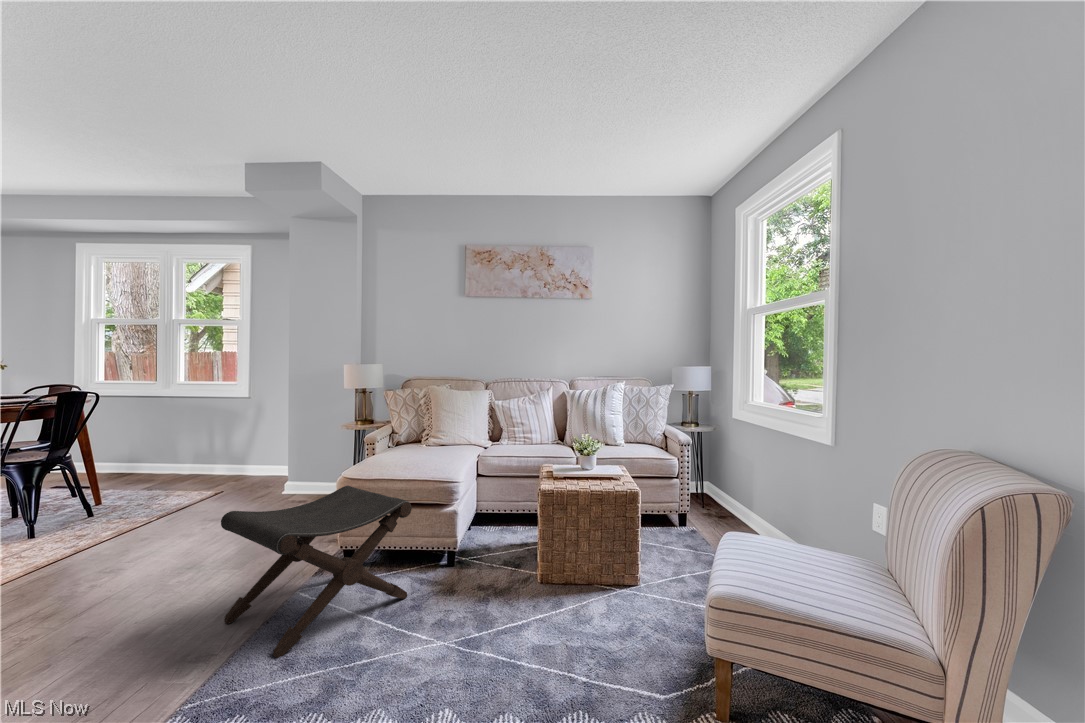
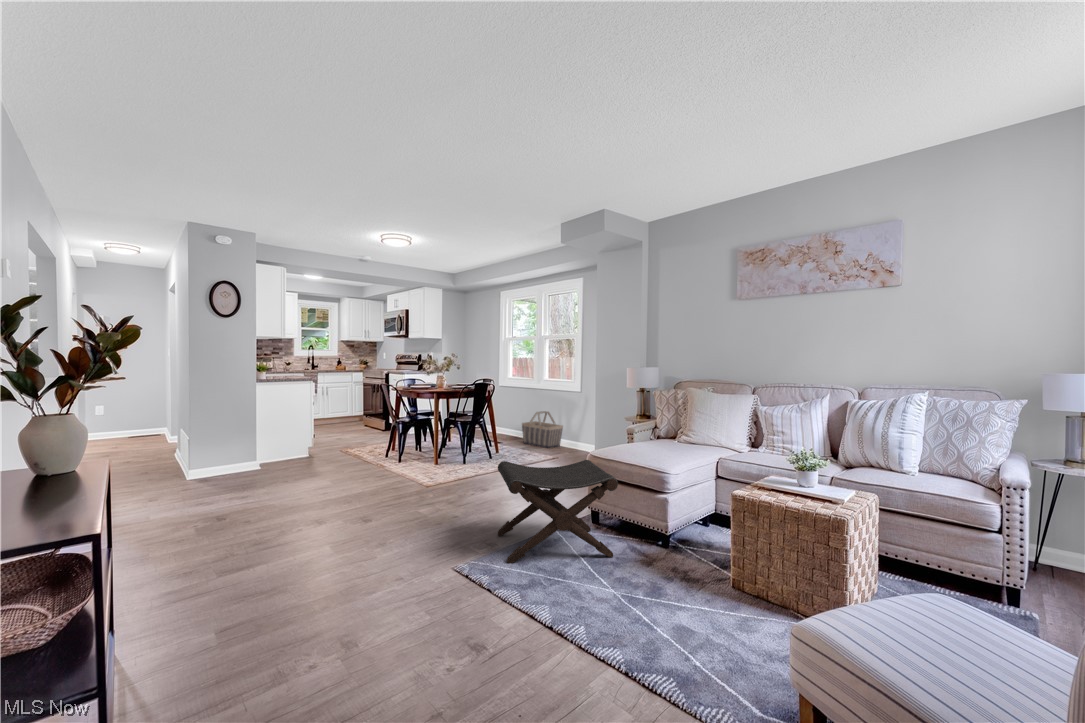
basket: none [151,431,222,482] -> present [522,411,563,448]

